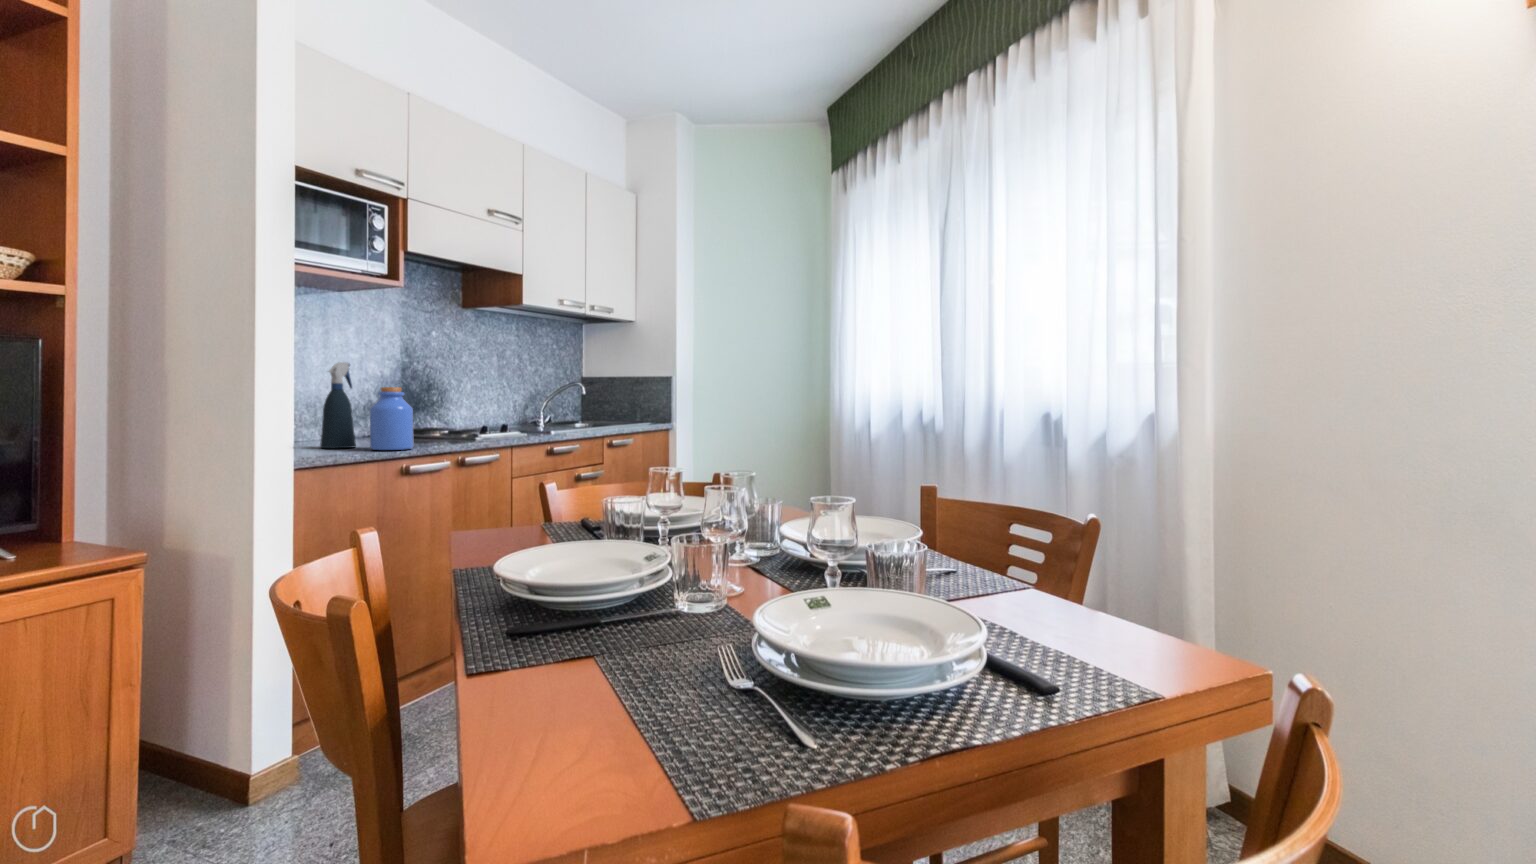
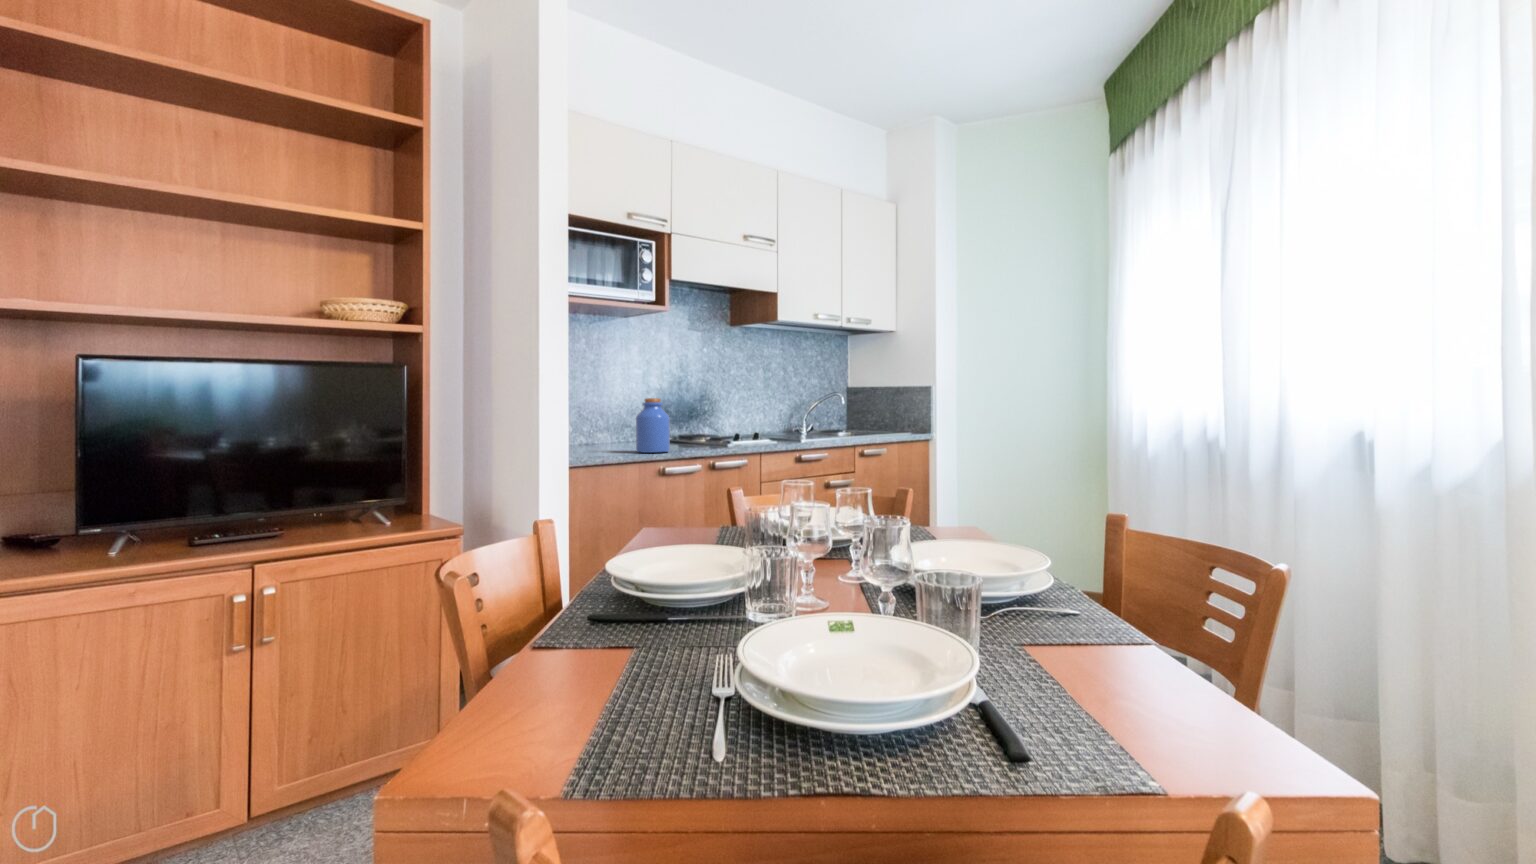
spray bottle: present [320,362,356,448] -> none [602,378,628,451]

